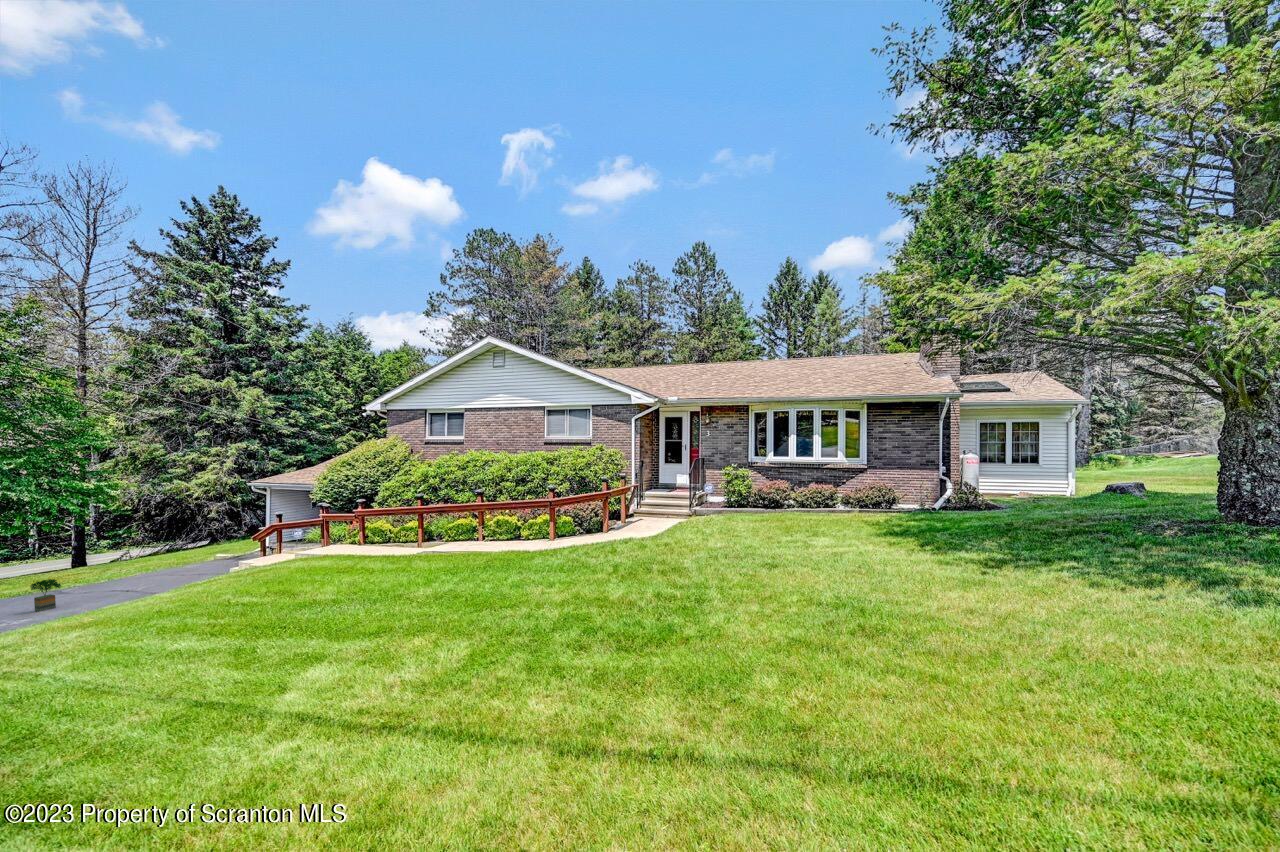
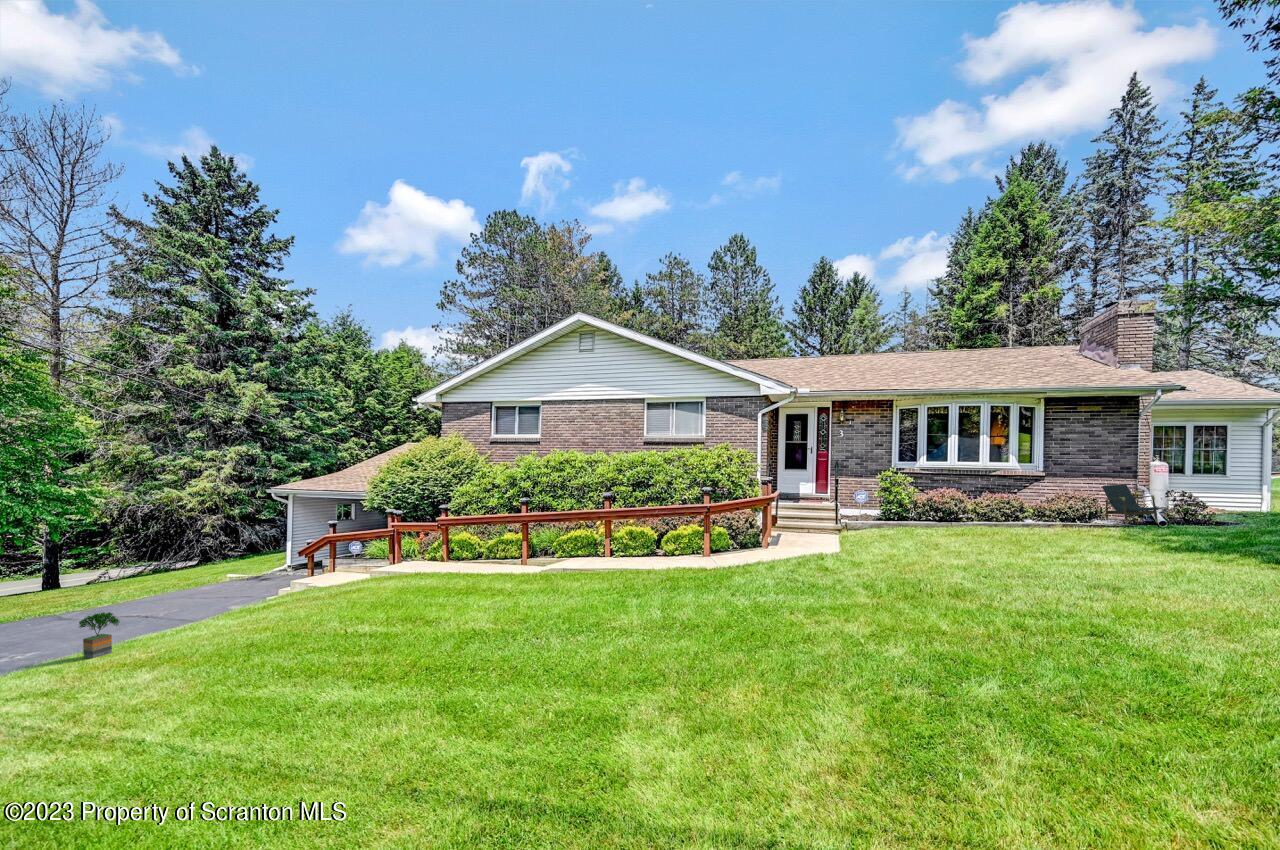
lounge chair: none [912,479,950,513] -> present [1102,484,1159,524]

